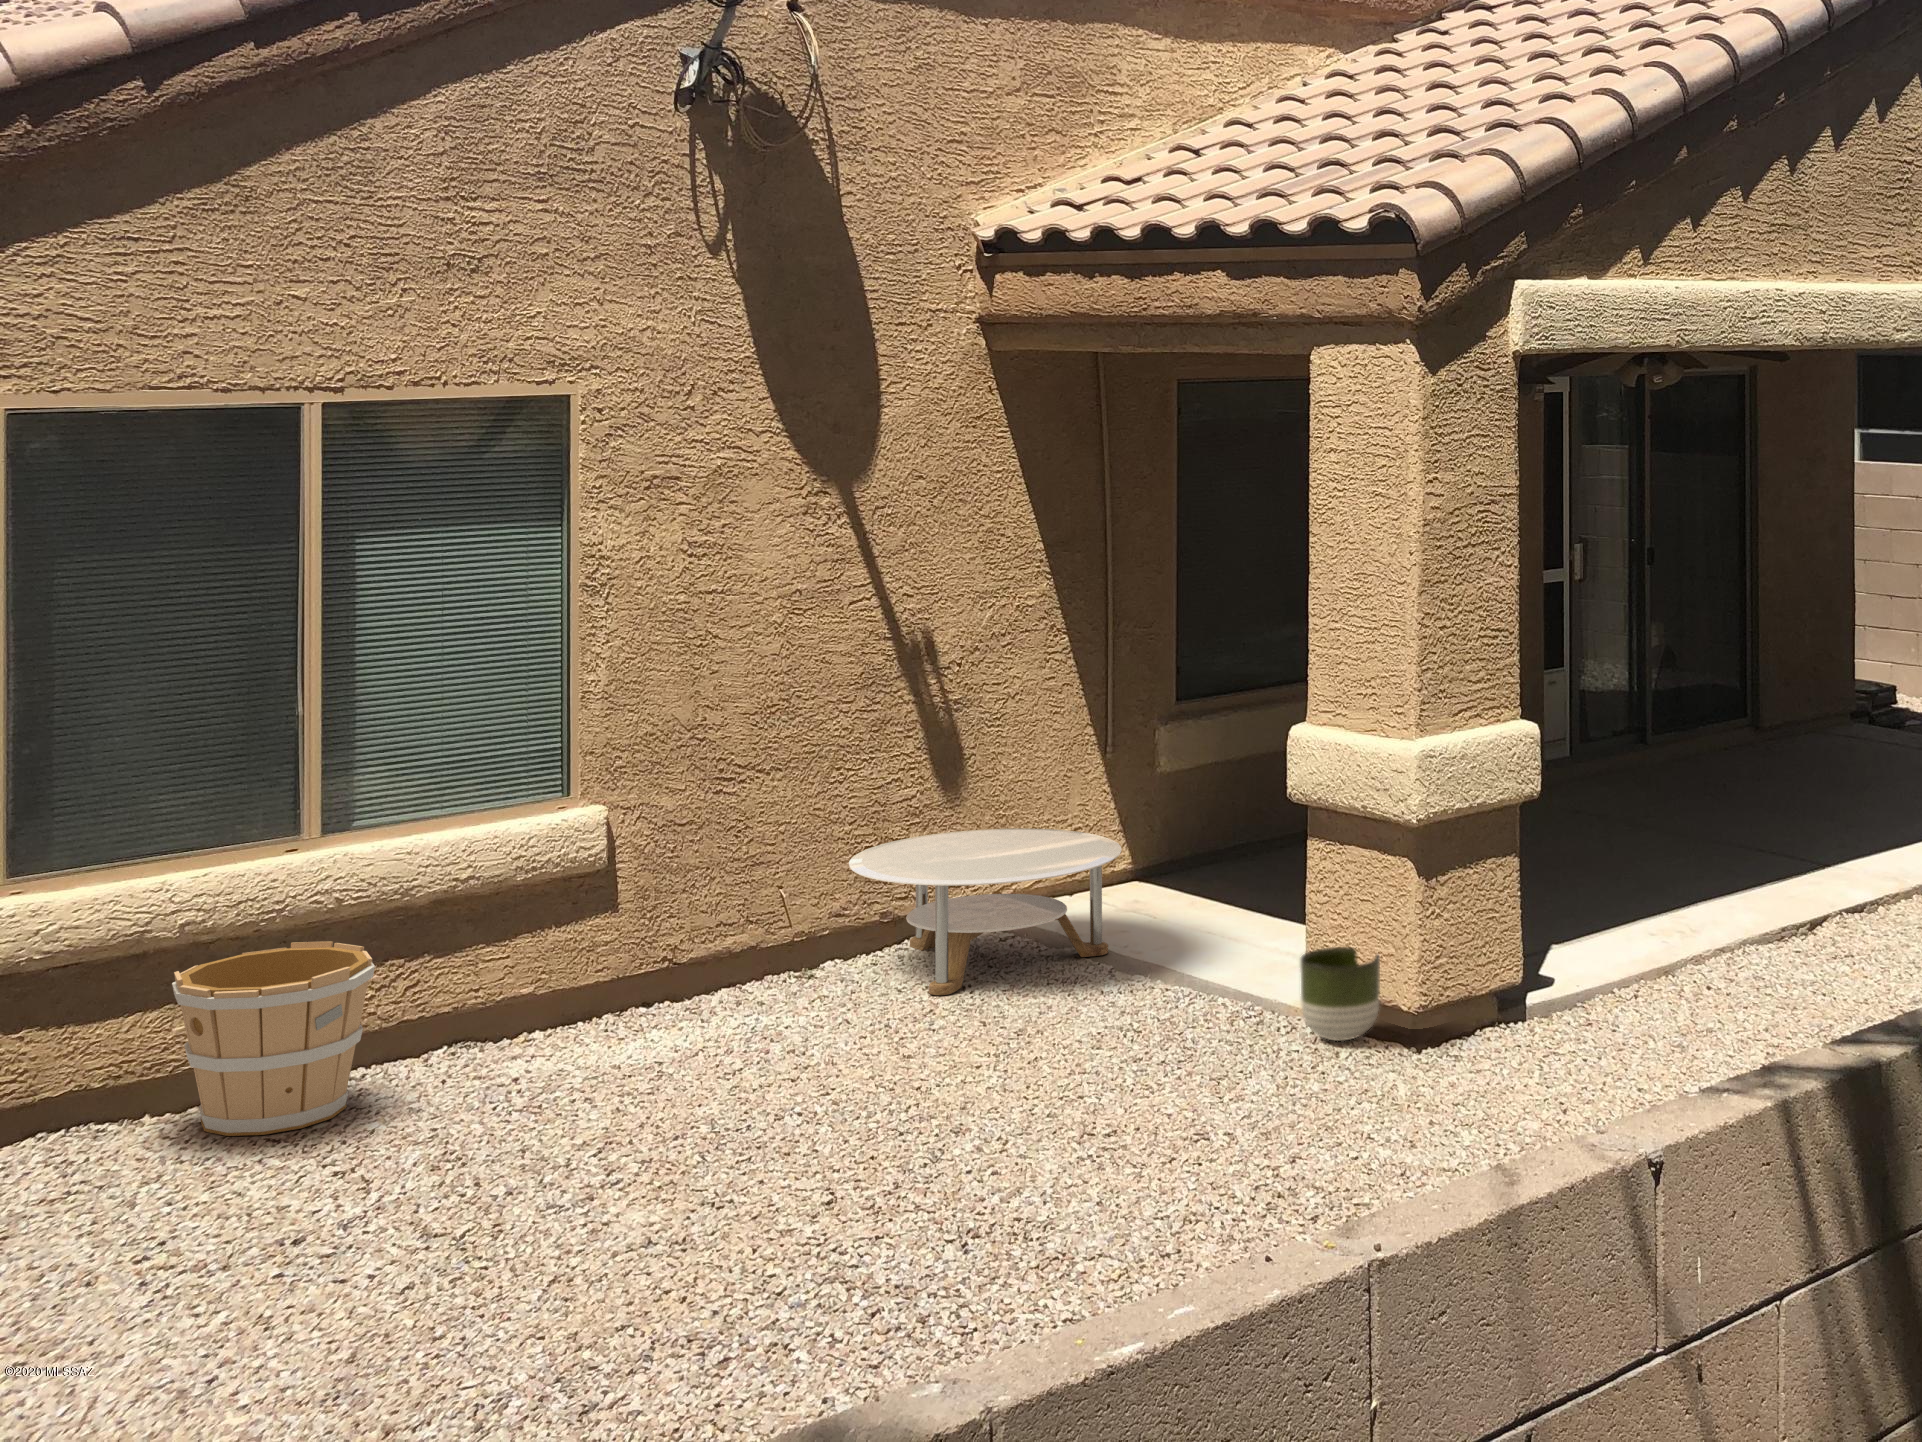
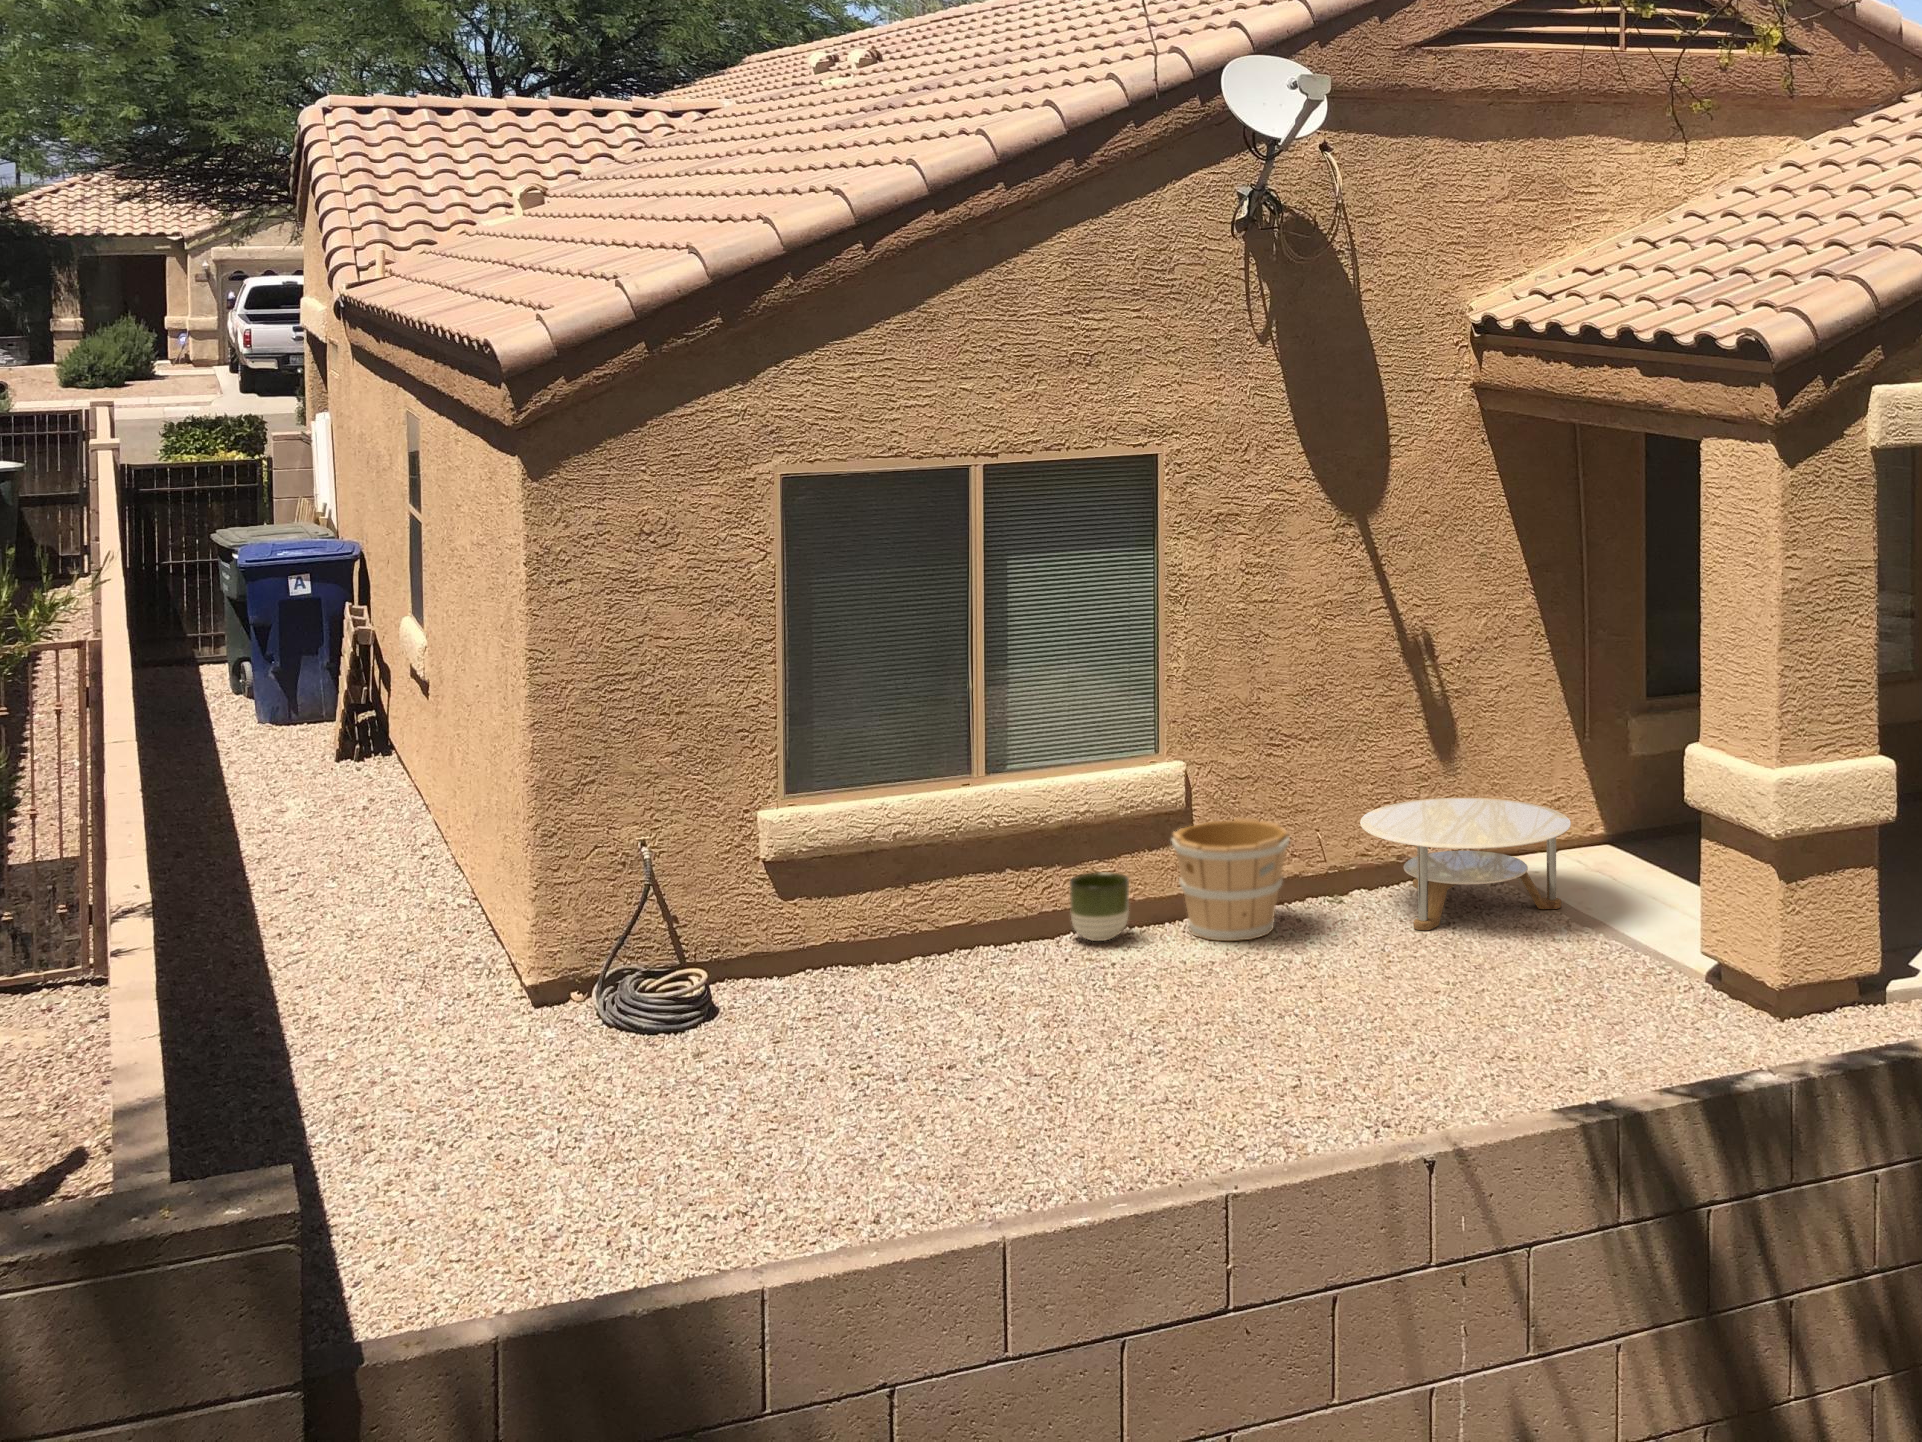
wooden bucket: present [172,941,375,1136] -> present [1172,817,1290,941]
planter: present [1300,947,1380,1041] -> present [1070,872,1129,941]

